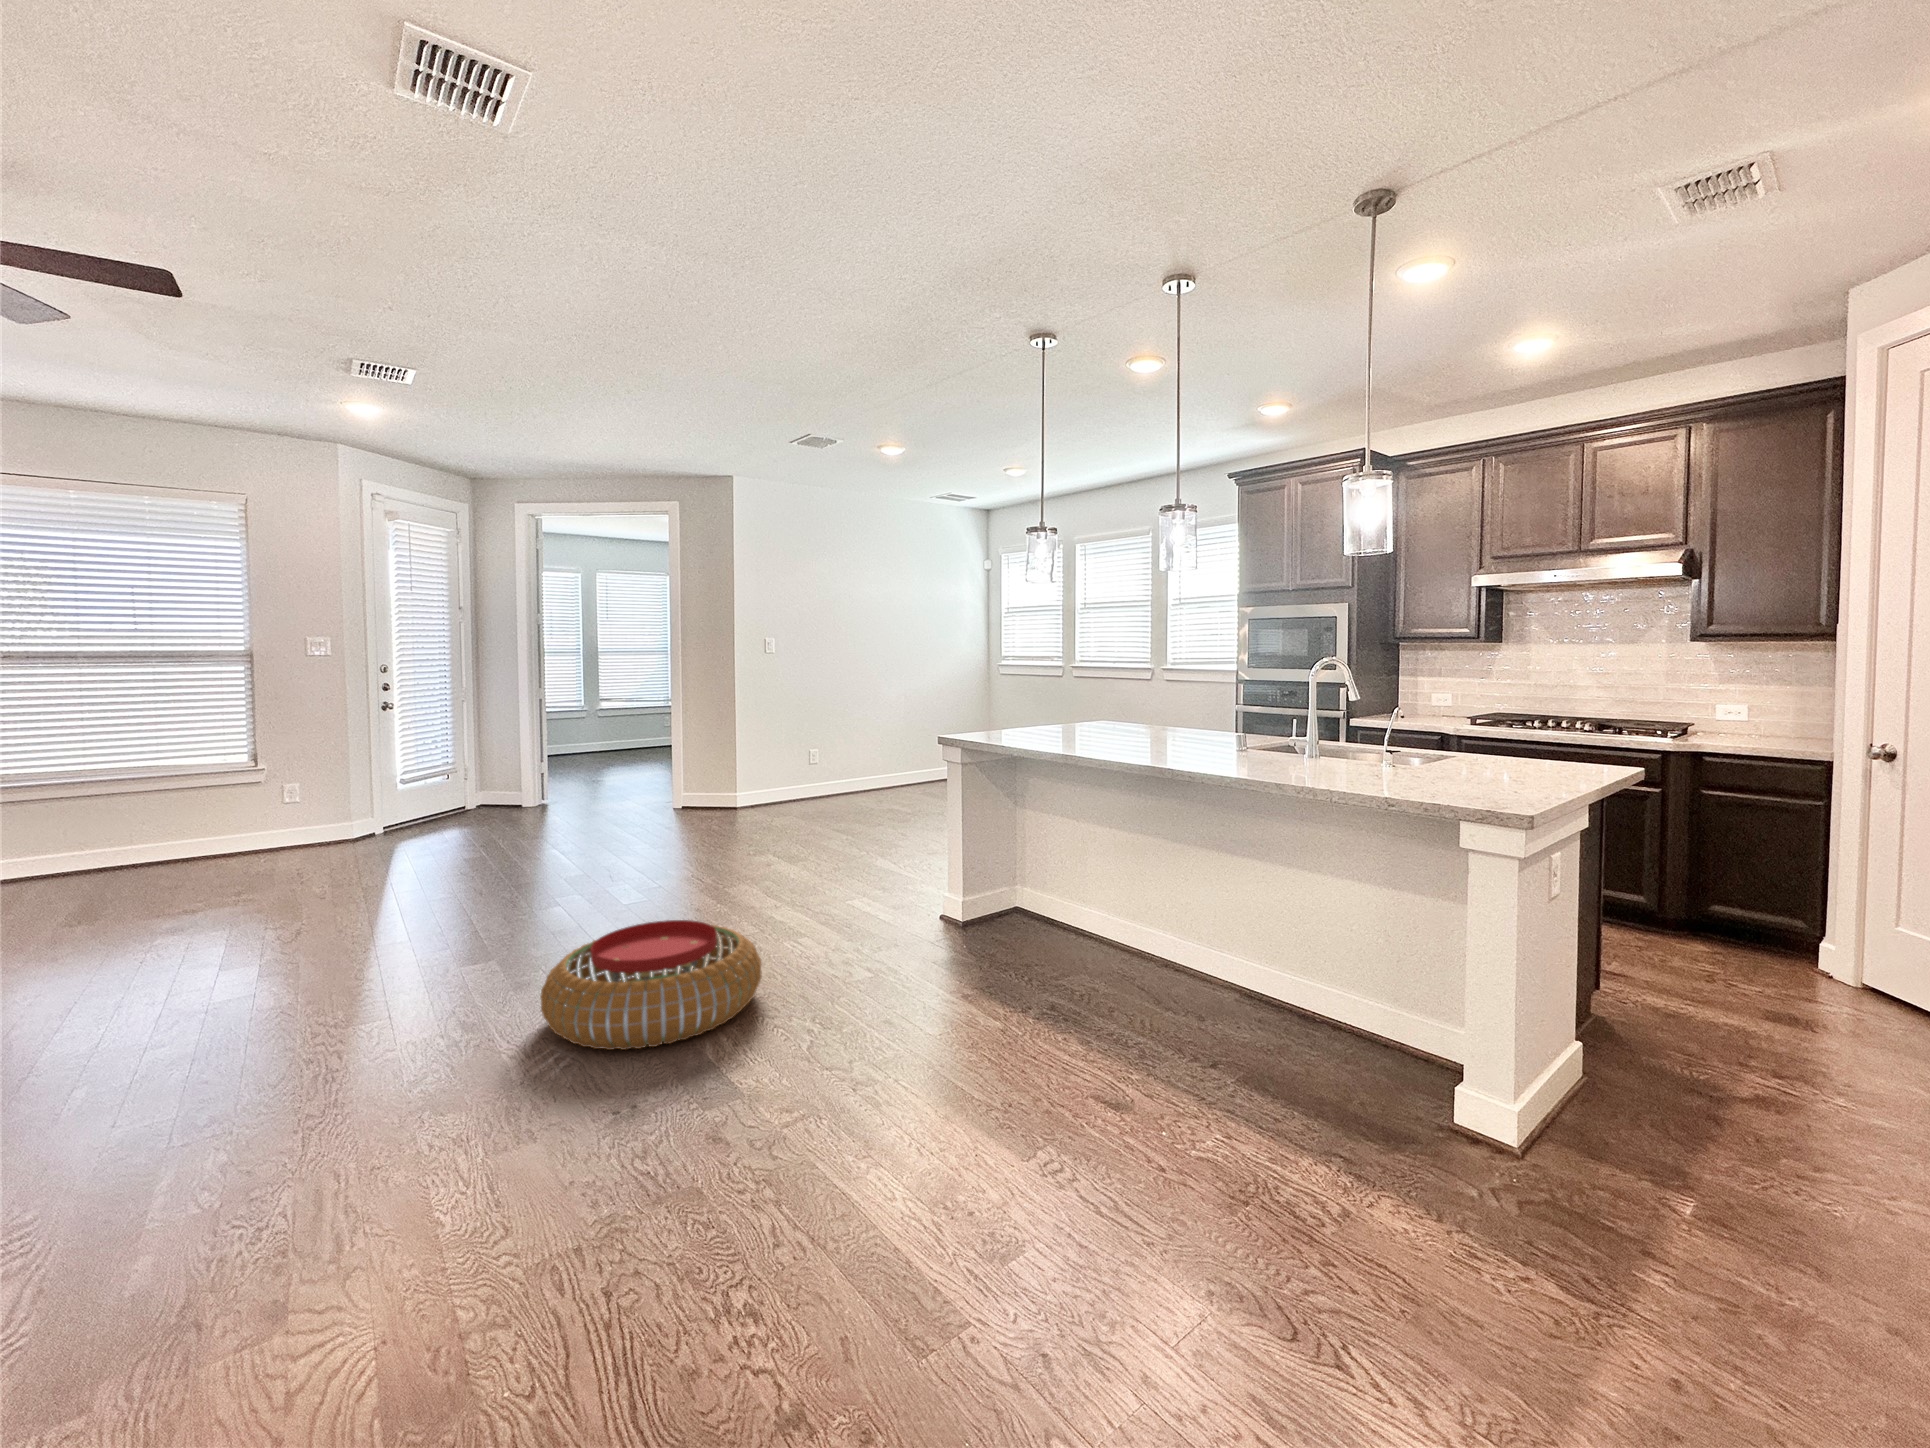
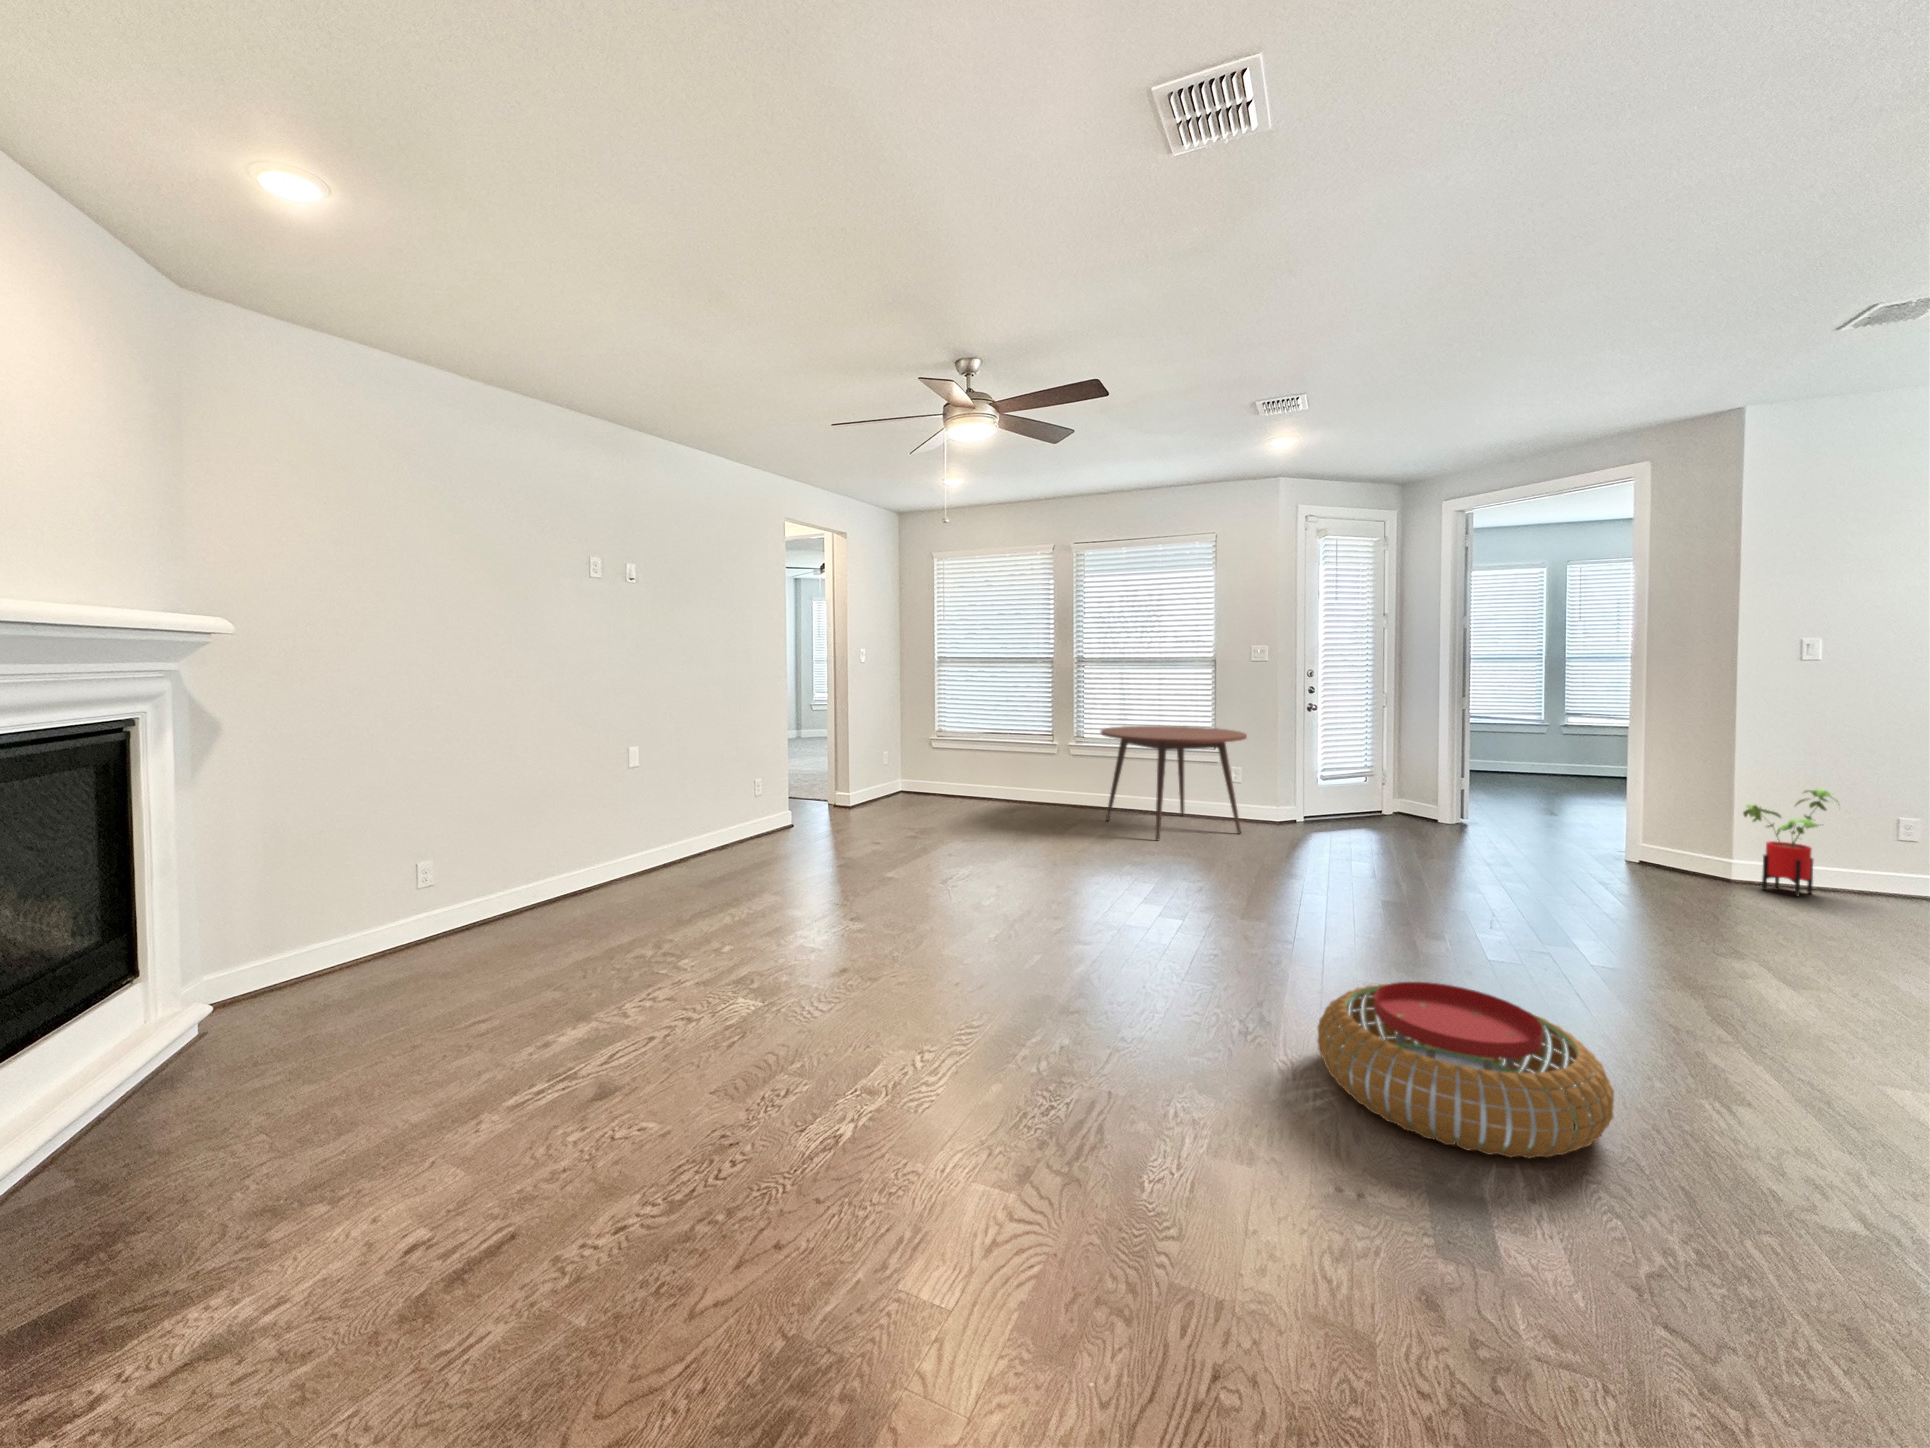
house plant: none [745,735,792,810] -> present [1743,789,1839,896]
dining table: none [53,742,314,900] -> present [1101,726,1247,840]

